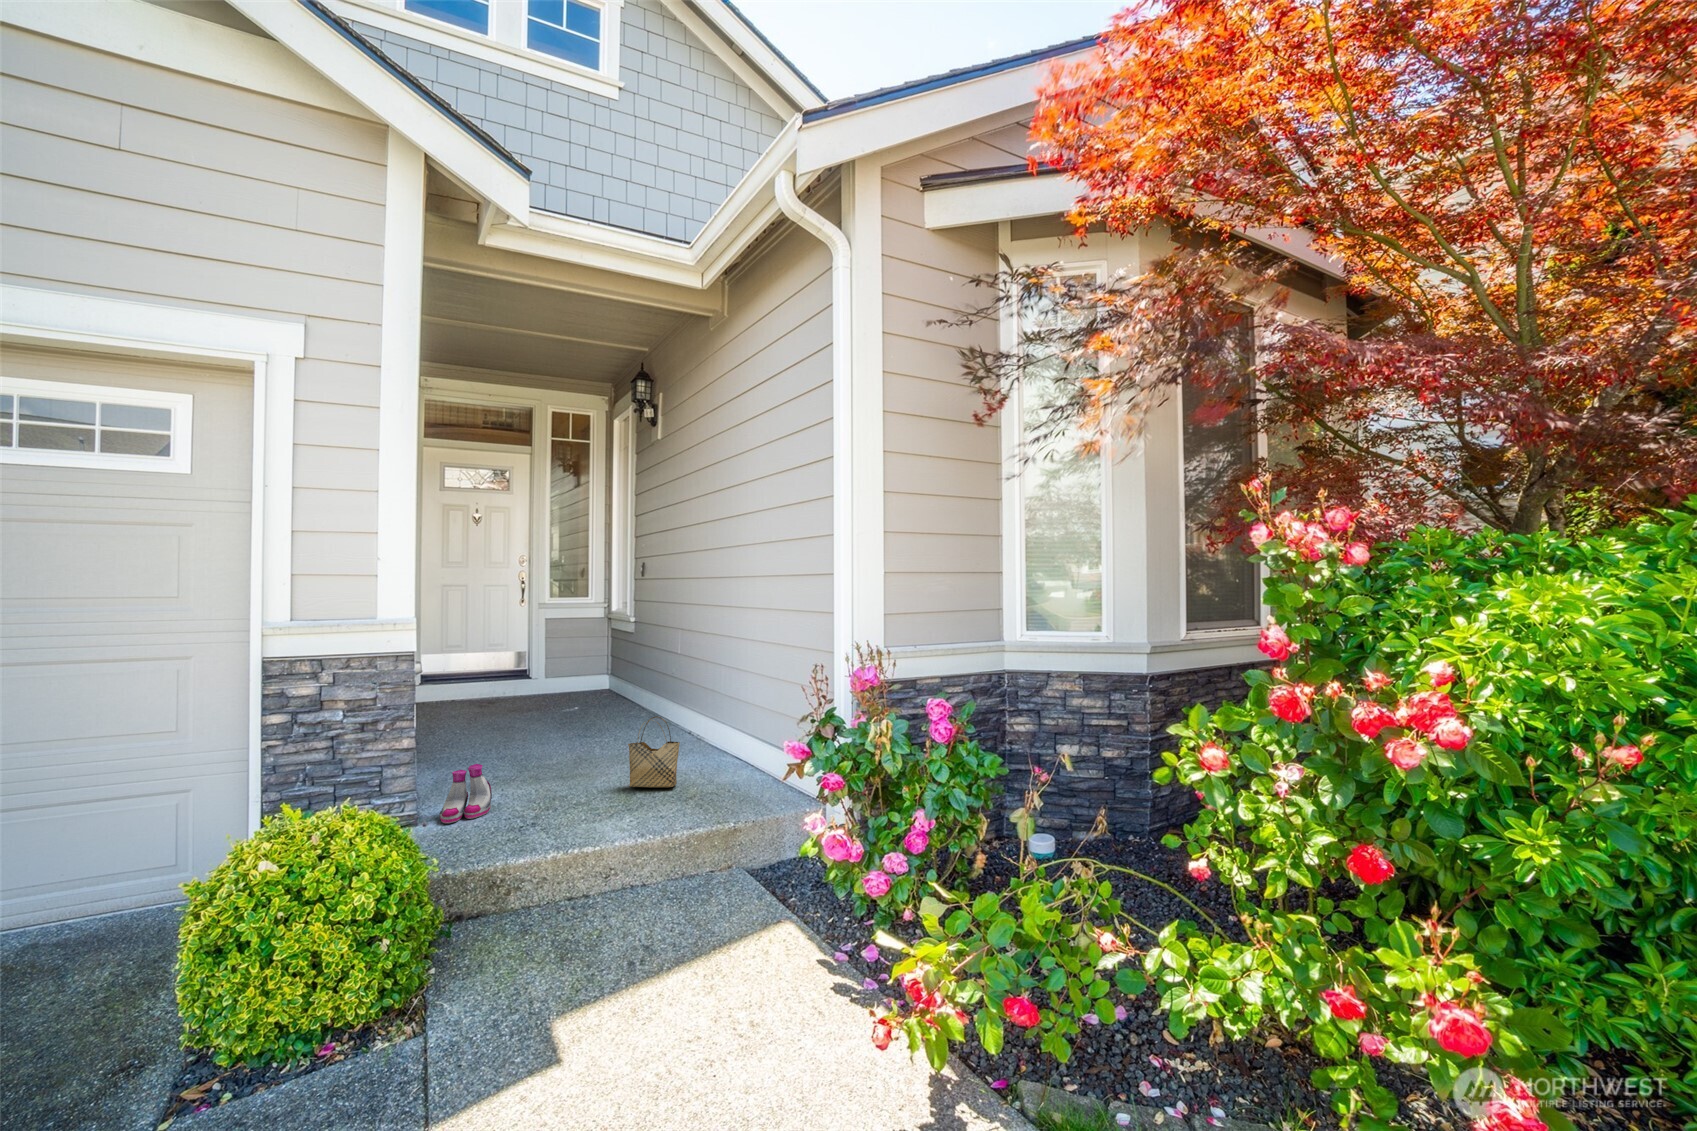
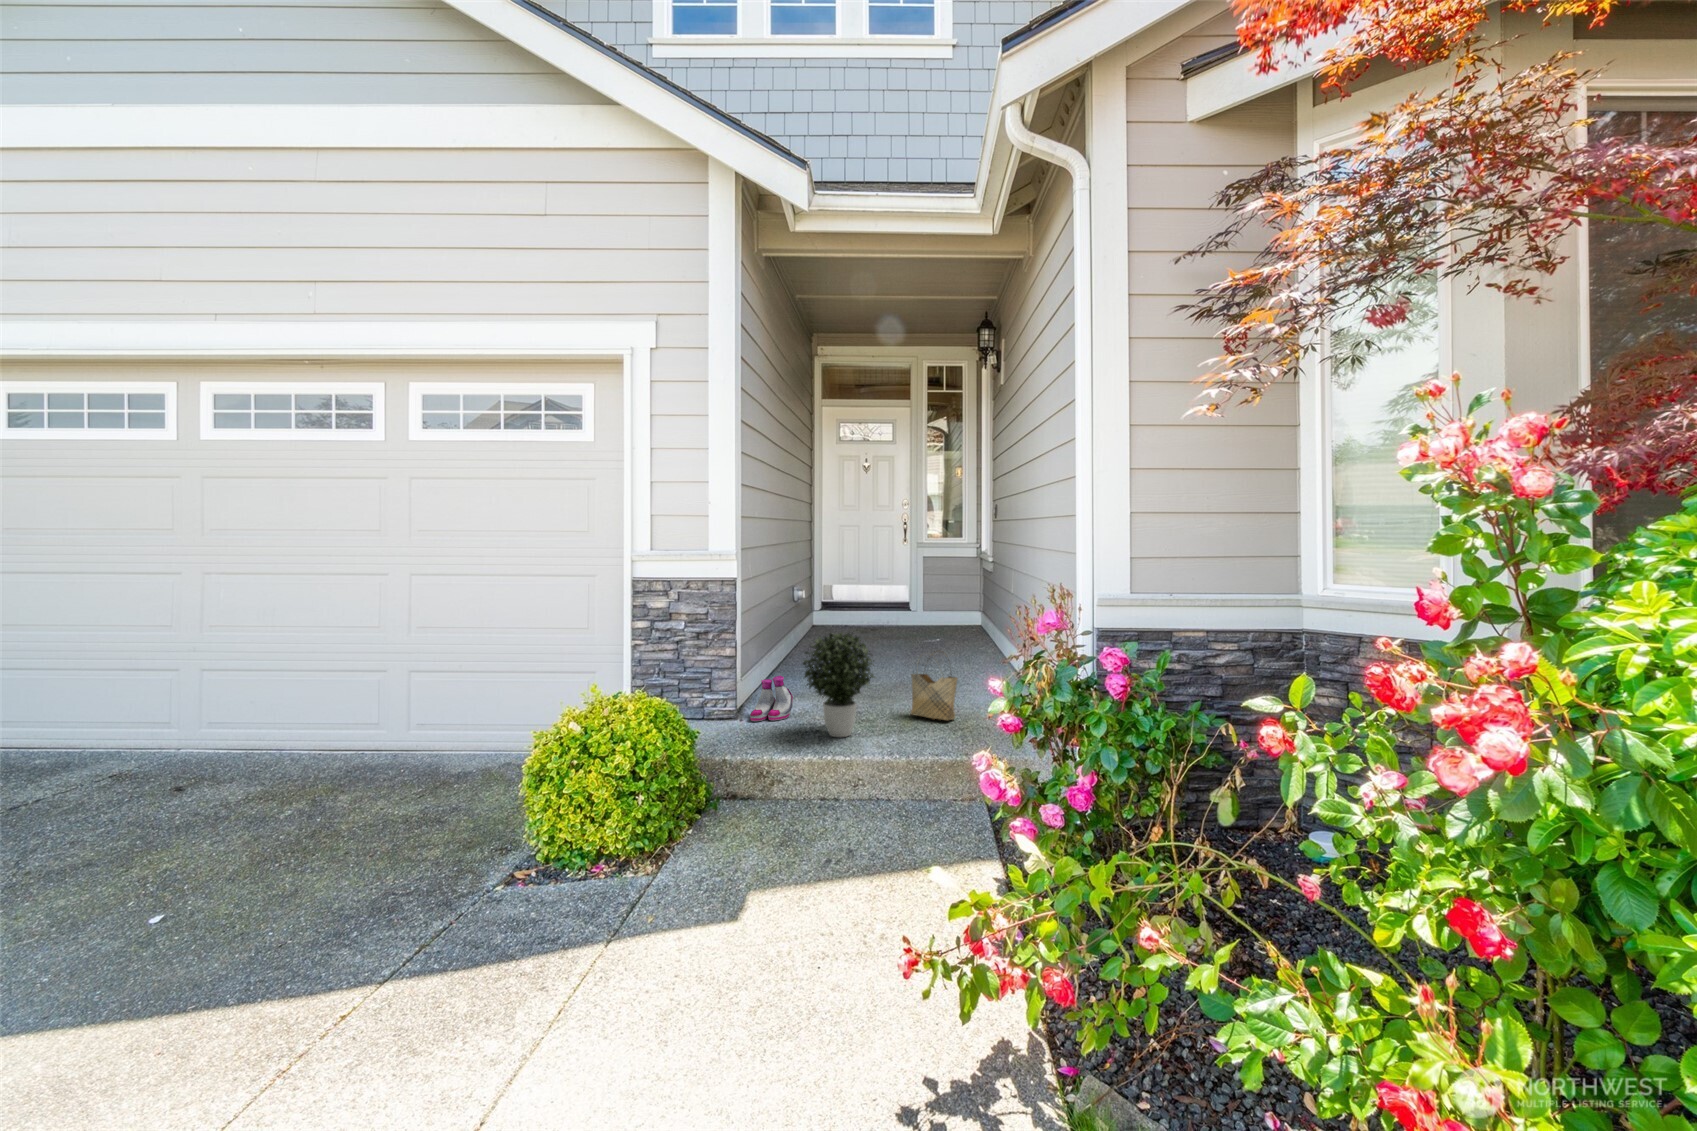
potted plant: none [526,705,613,824] -> present [803,633,875,737]

